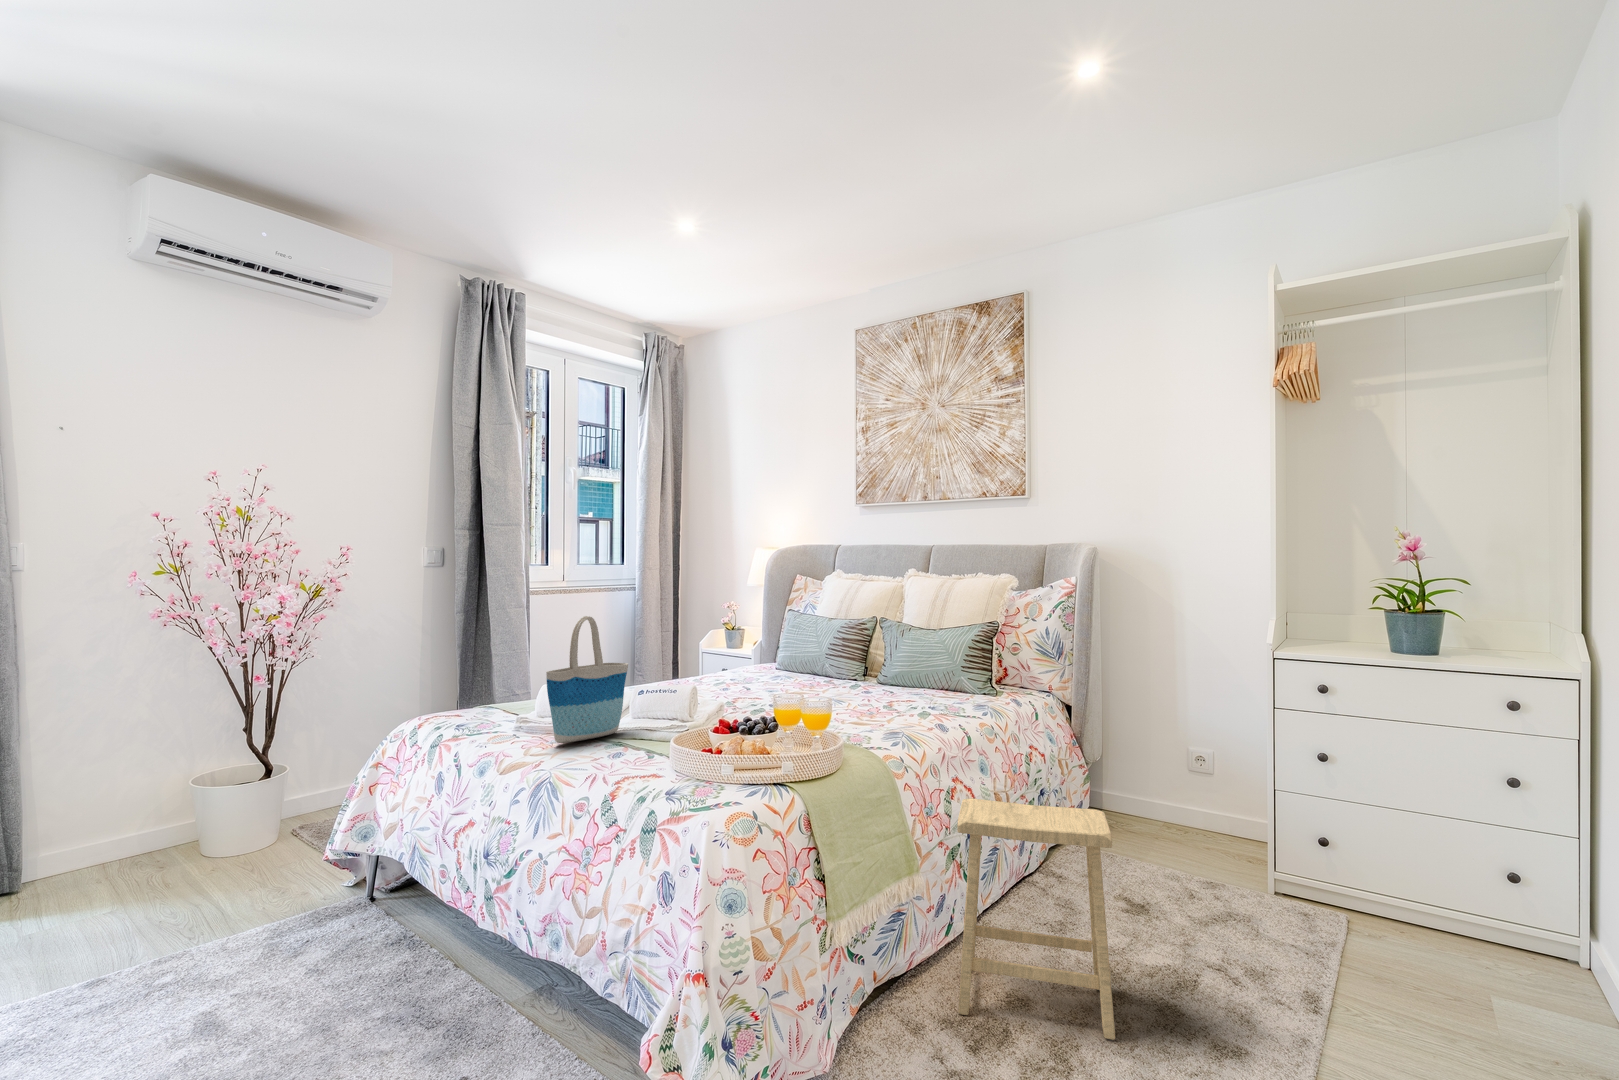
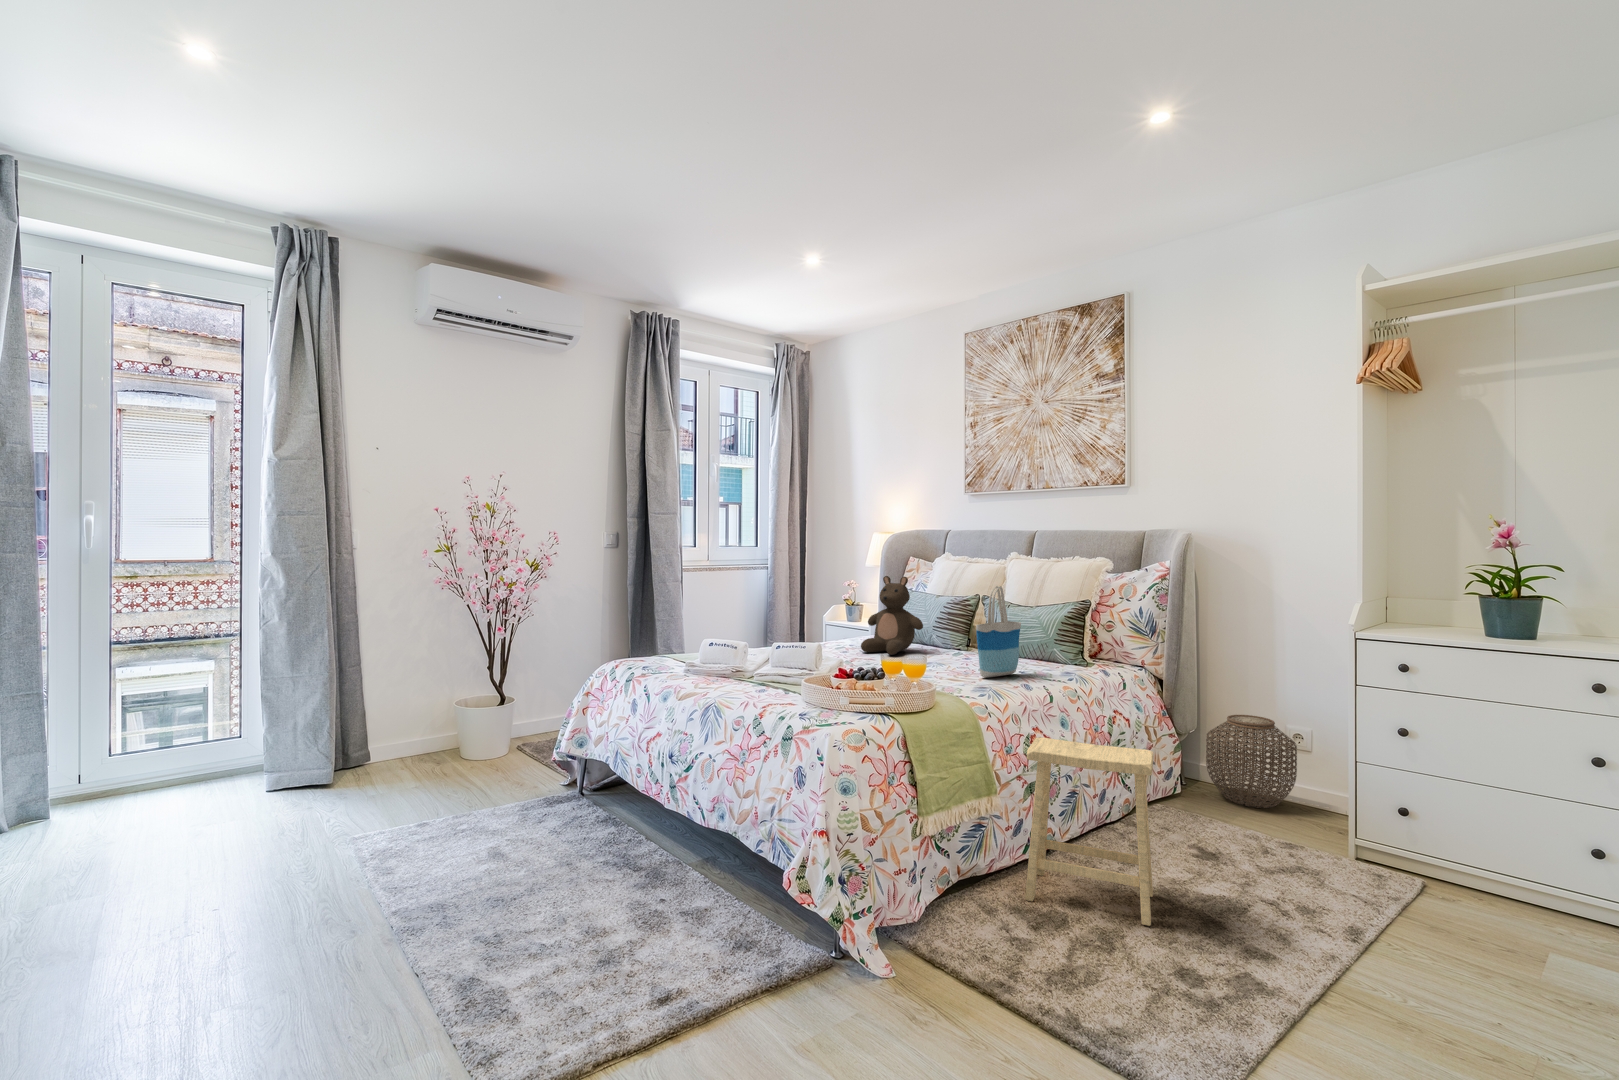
stuffed bear: none [741,598,814,692] -> present [861,576,923,655]
tote bag: present [546,616,628,743] -> present [976,586,1021,677]
woven basket: none [1121,743,1217,847] -> present [1206,715,1297,808]

